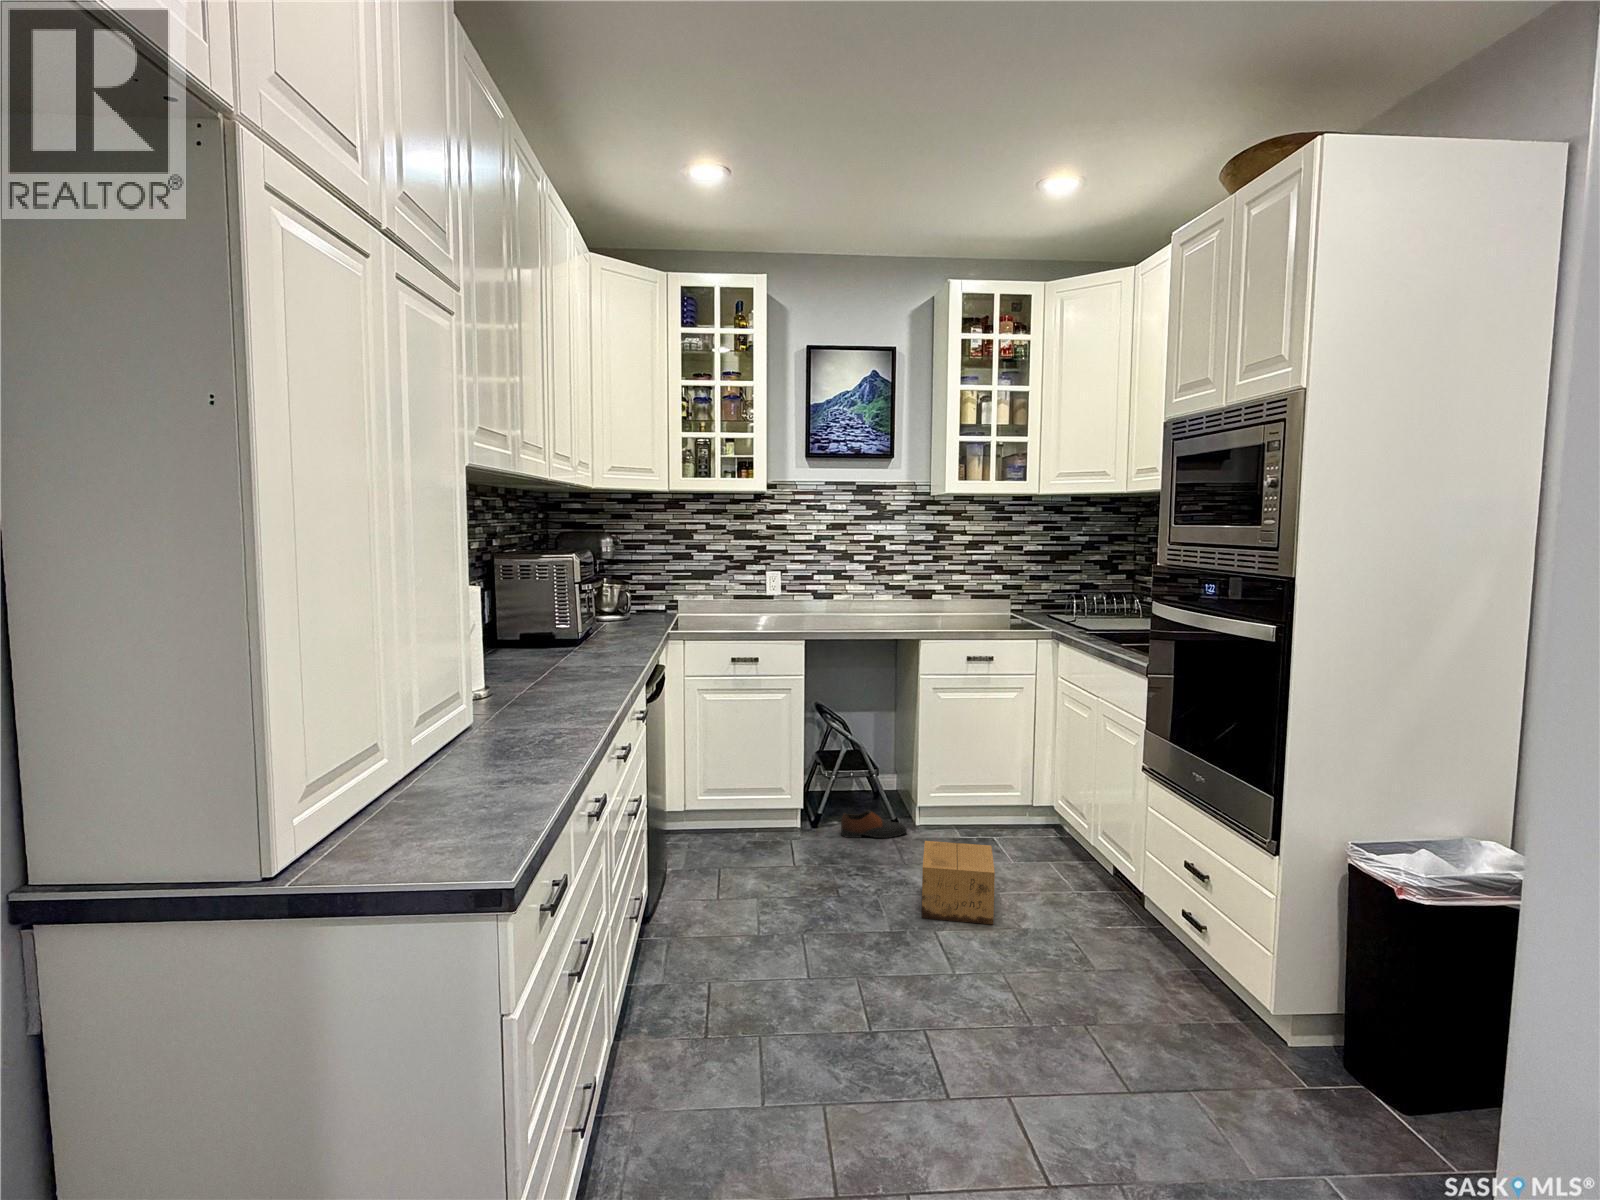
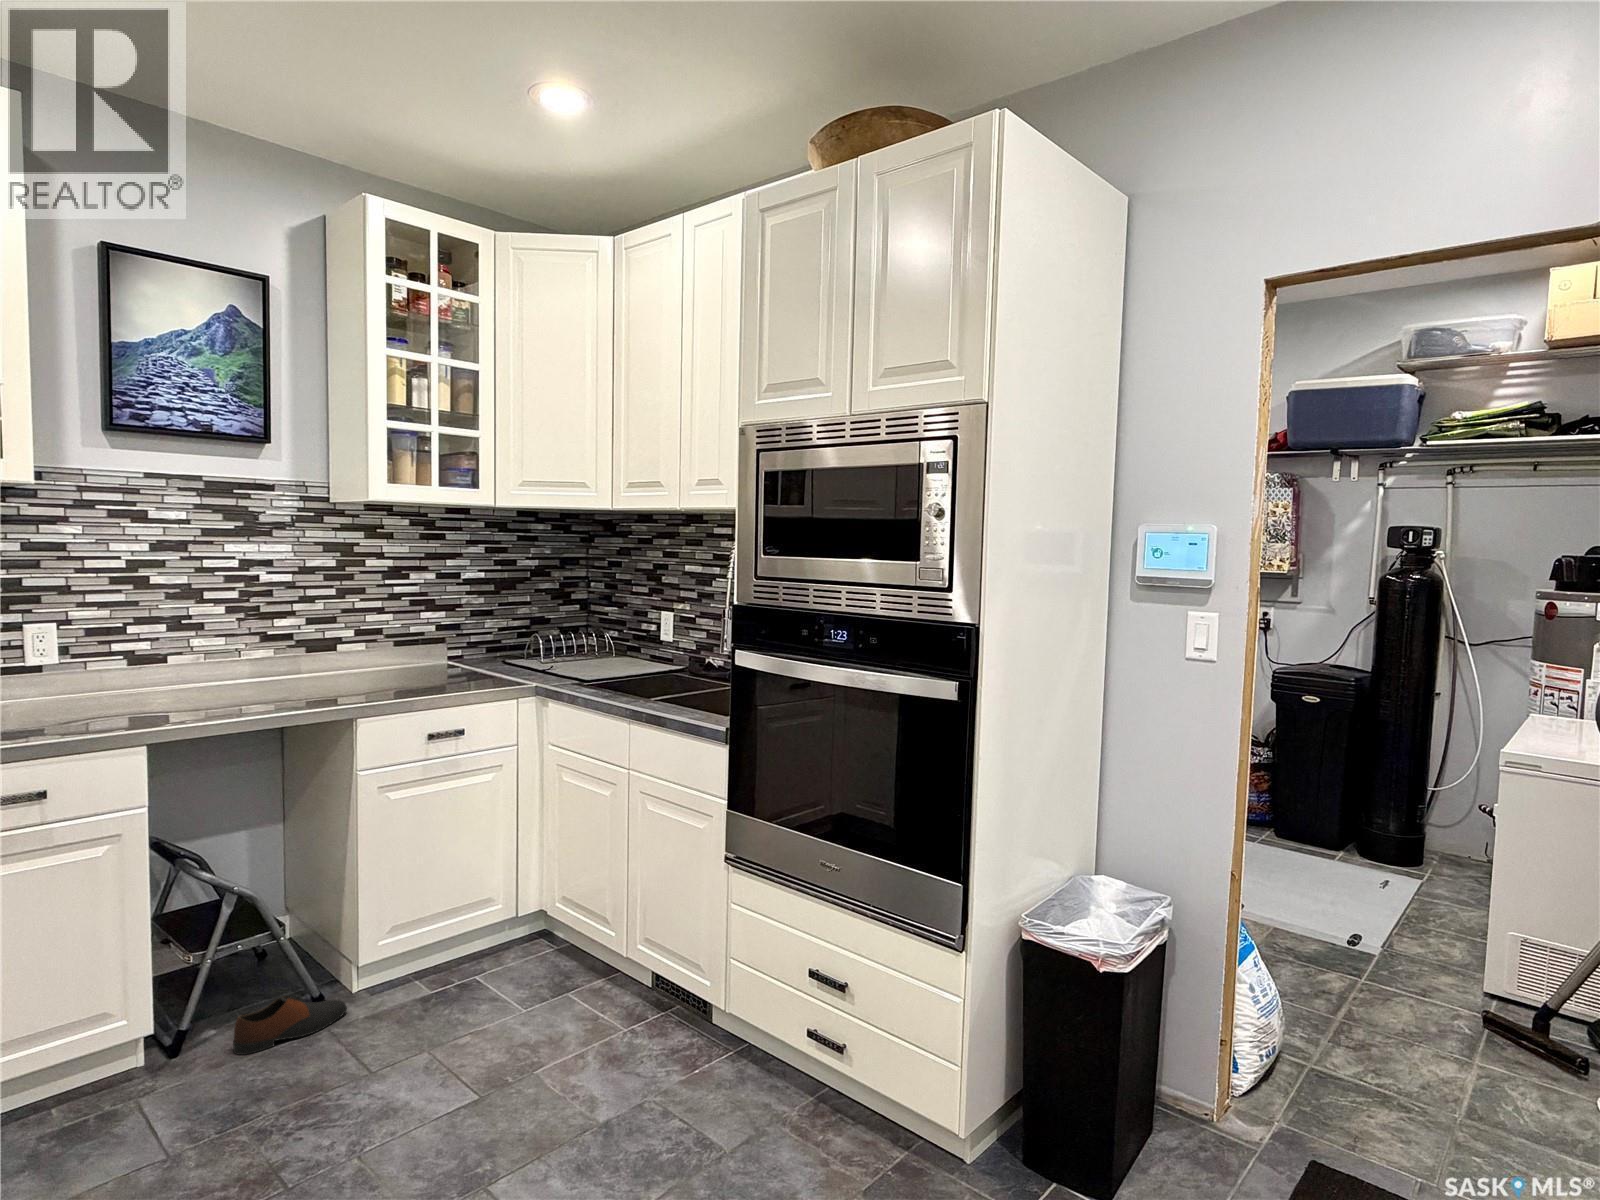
cardboard box: present [922,841,995,924] -> none [422,1000,552,1152]

